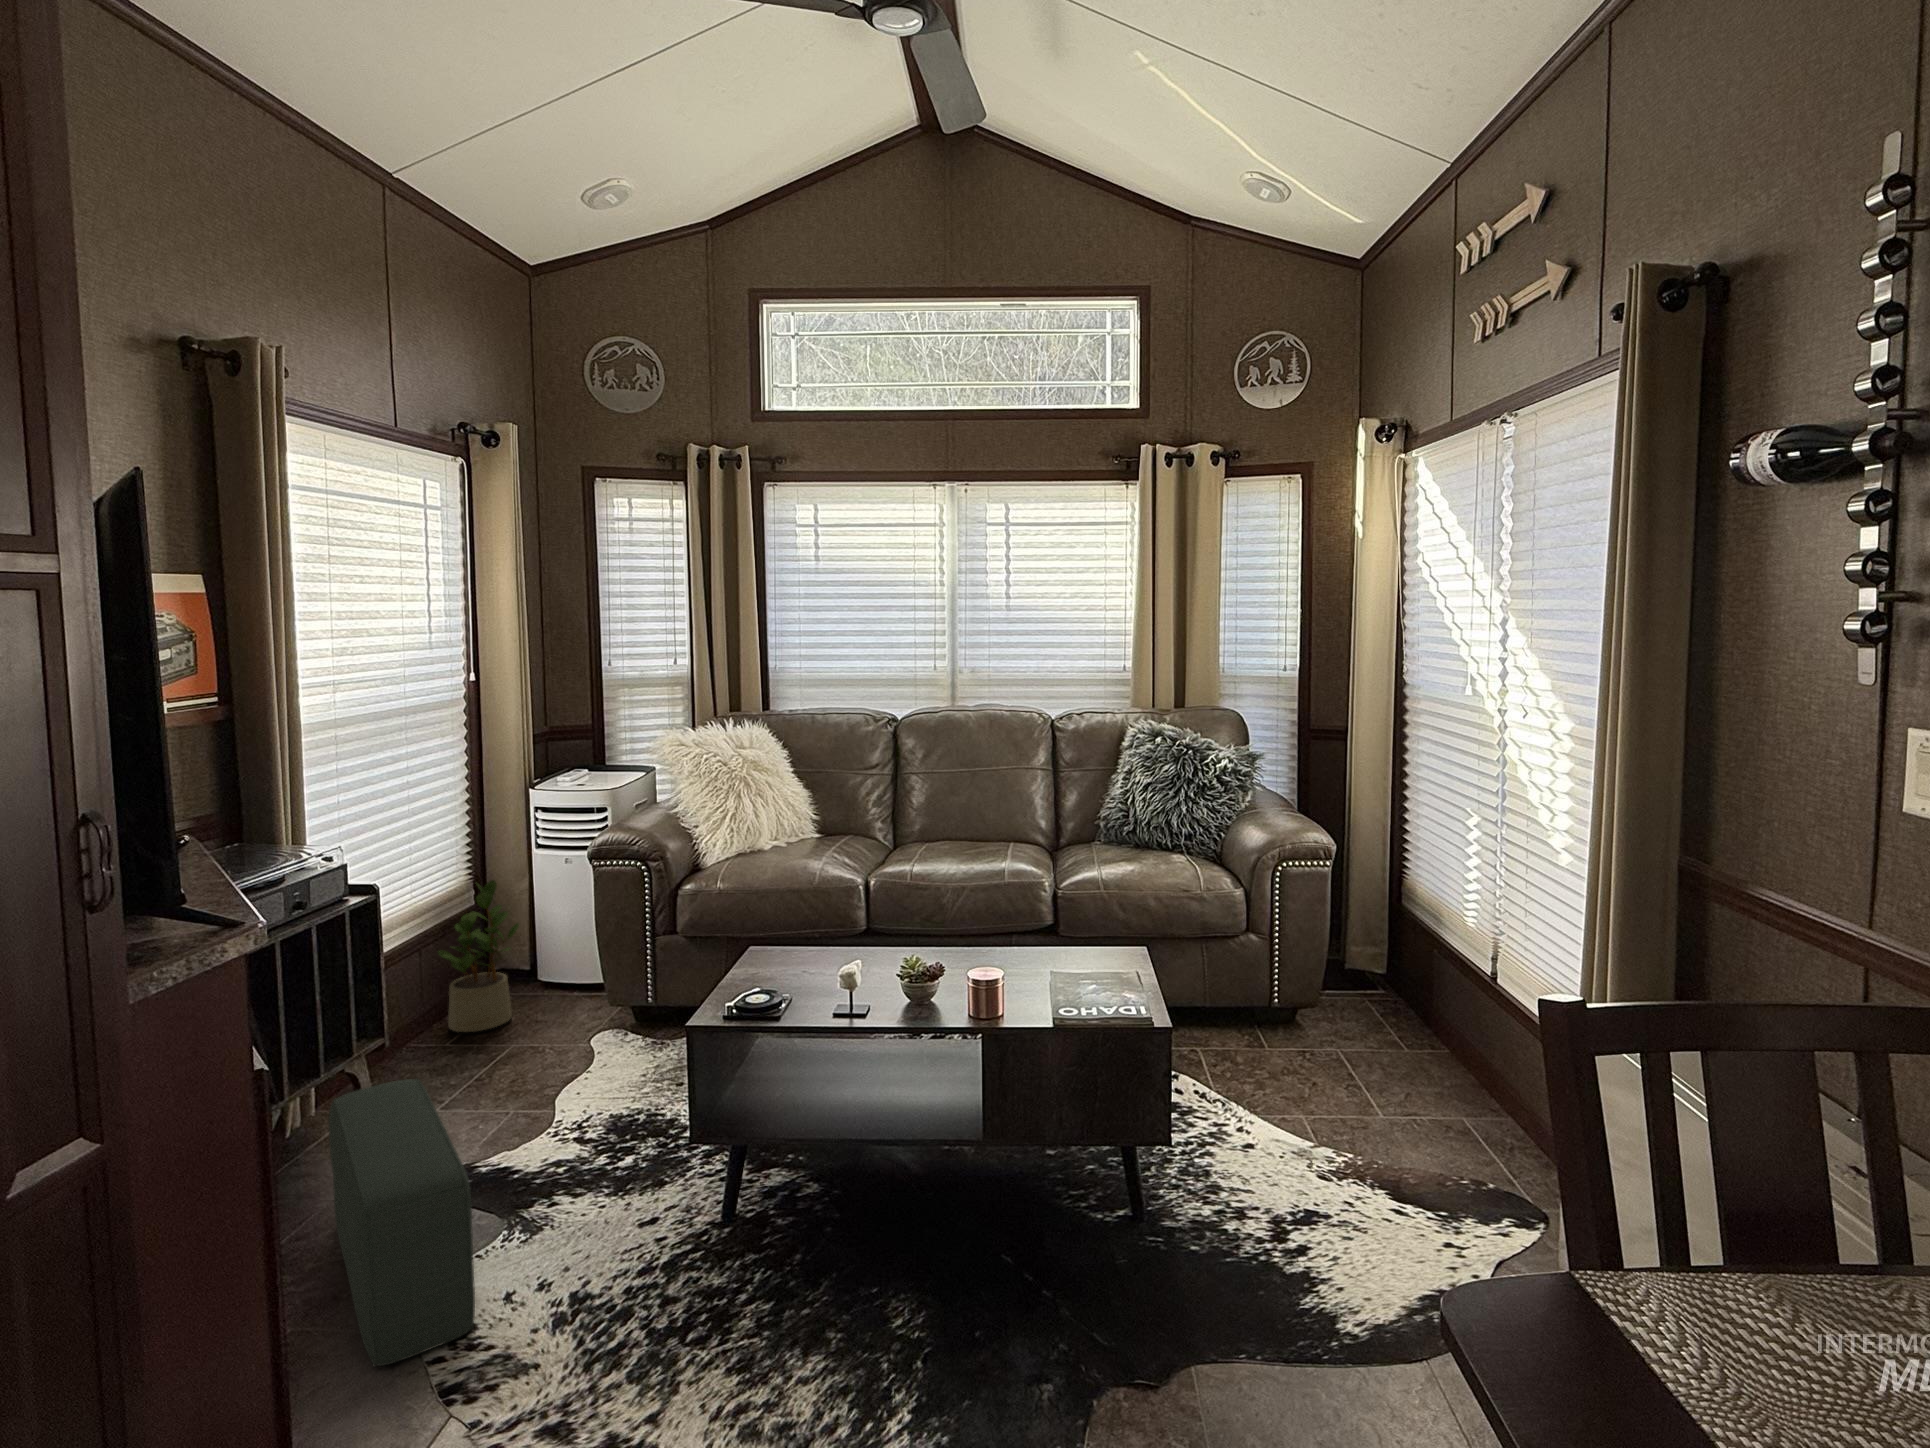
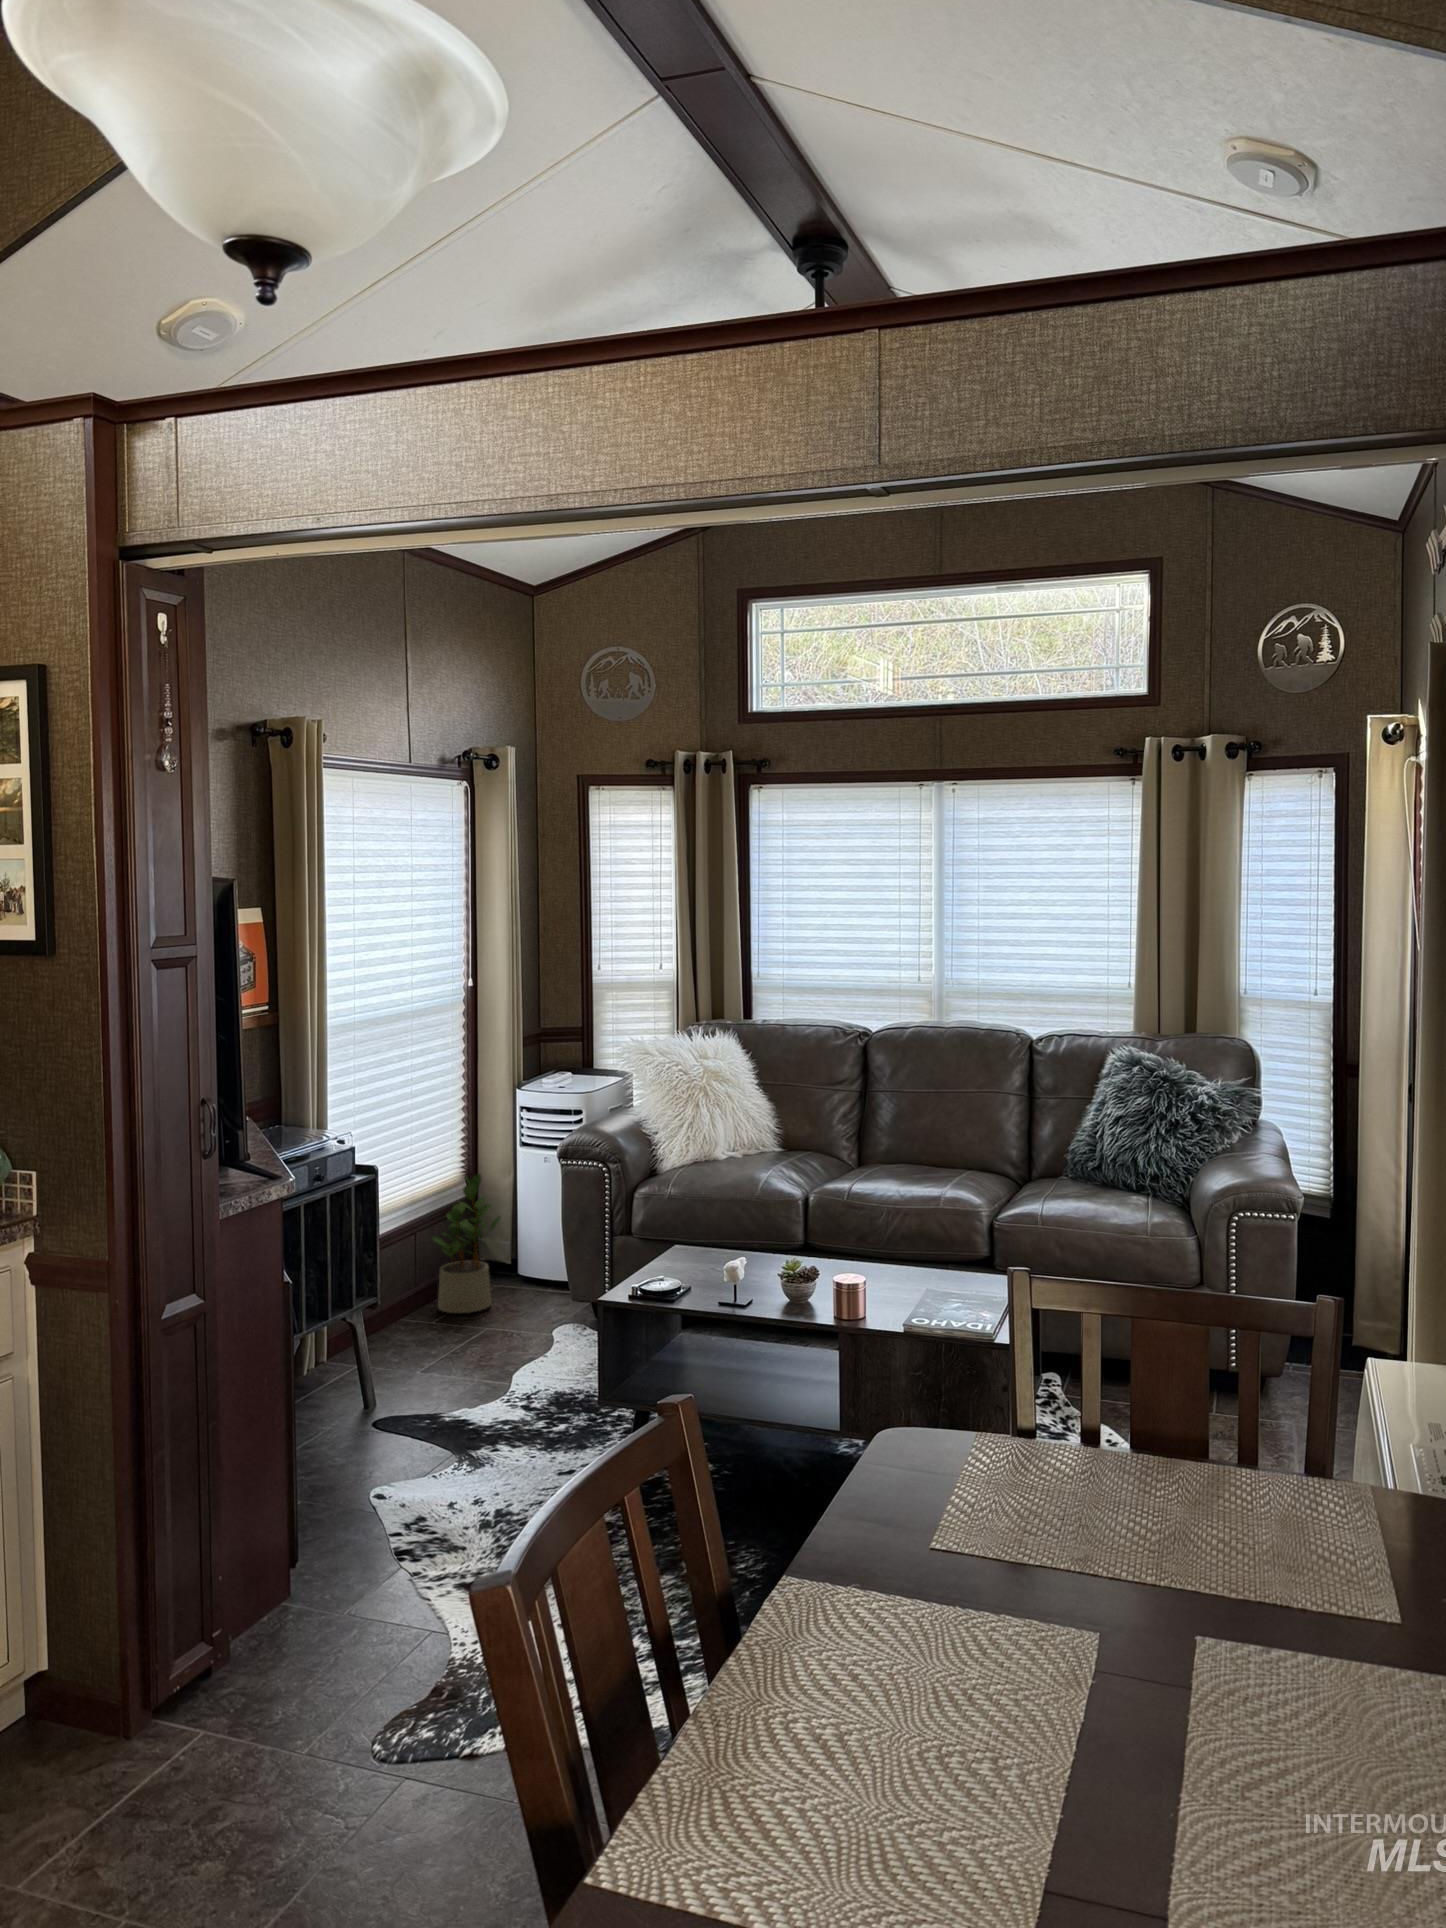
pouf: present [329,1079,475,1367] -> none [334,1329,425,1532]

